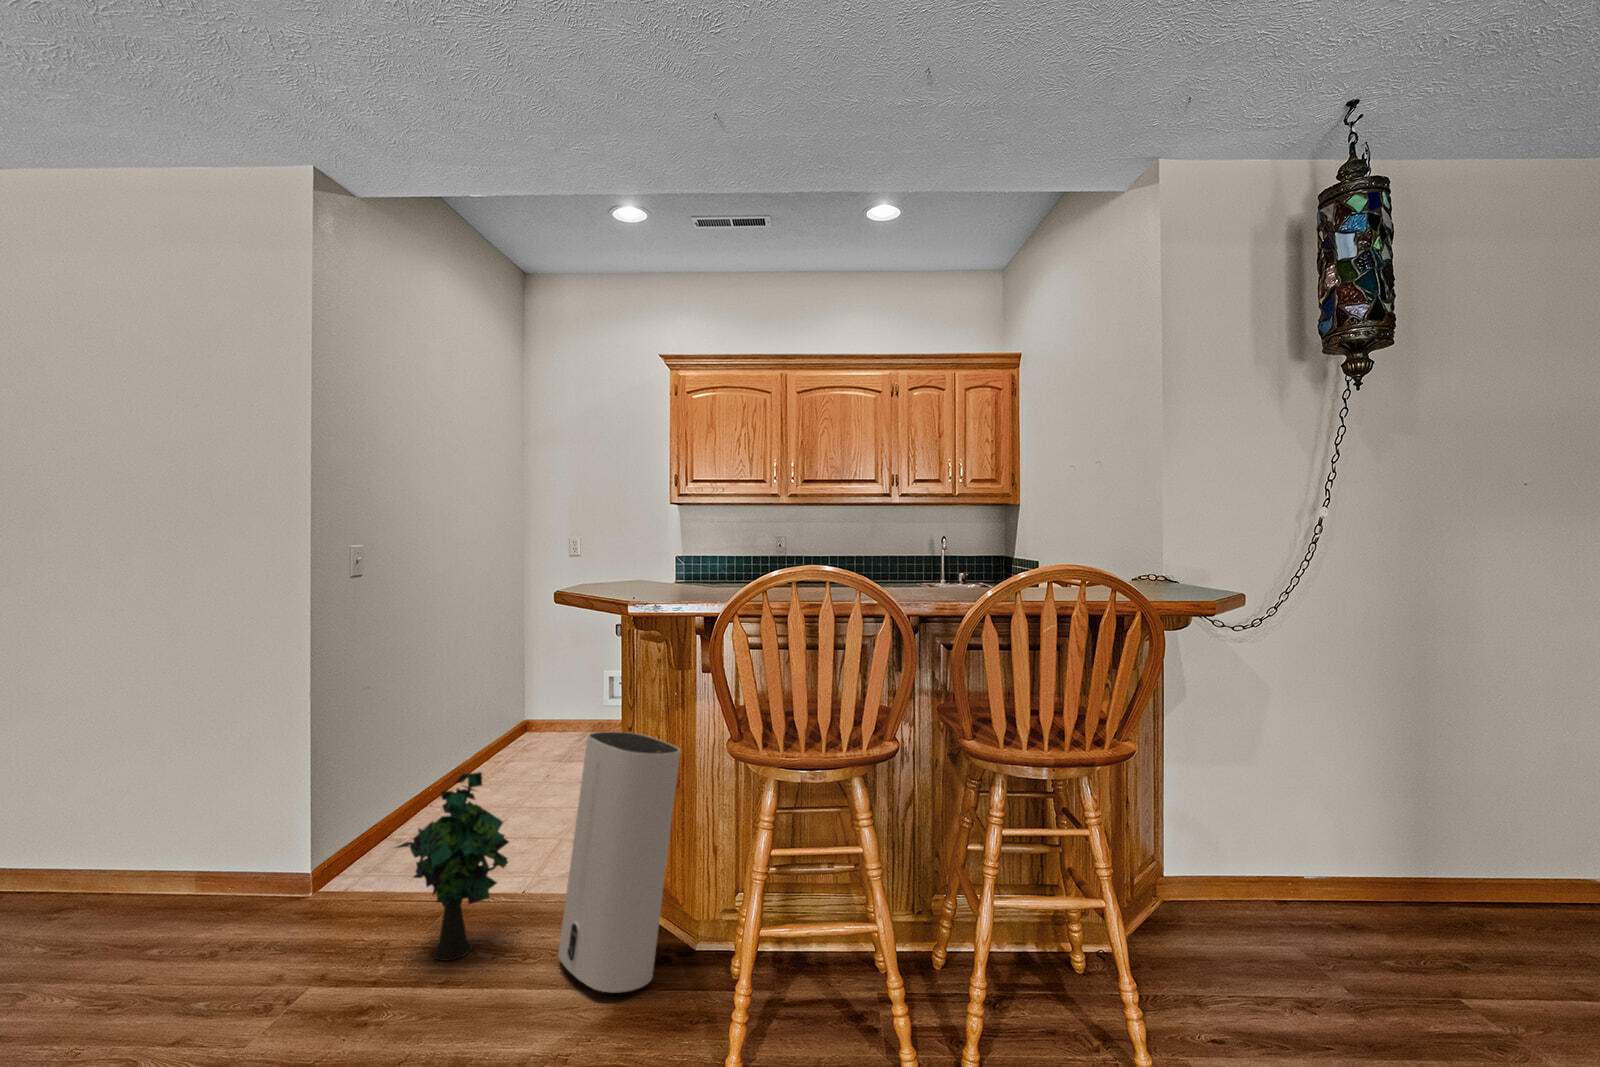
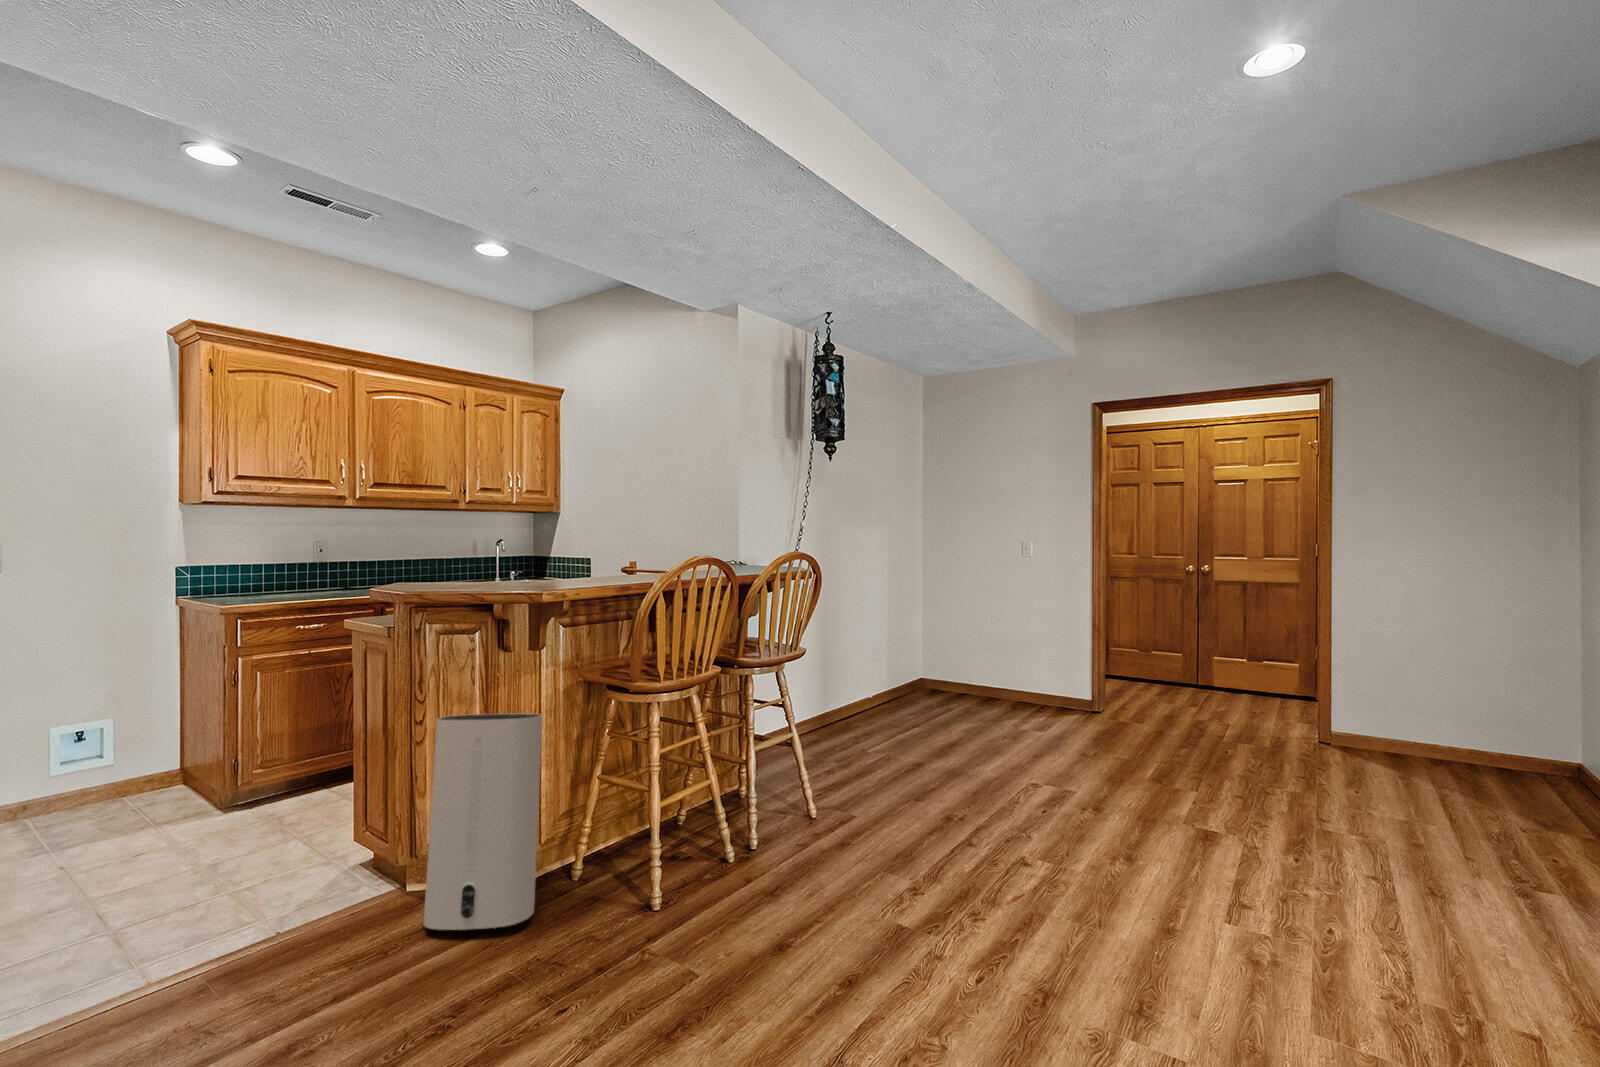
decorative plant: present [397,772,509,961] -> none [220,785,357,997]

